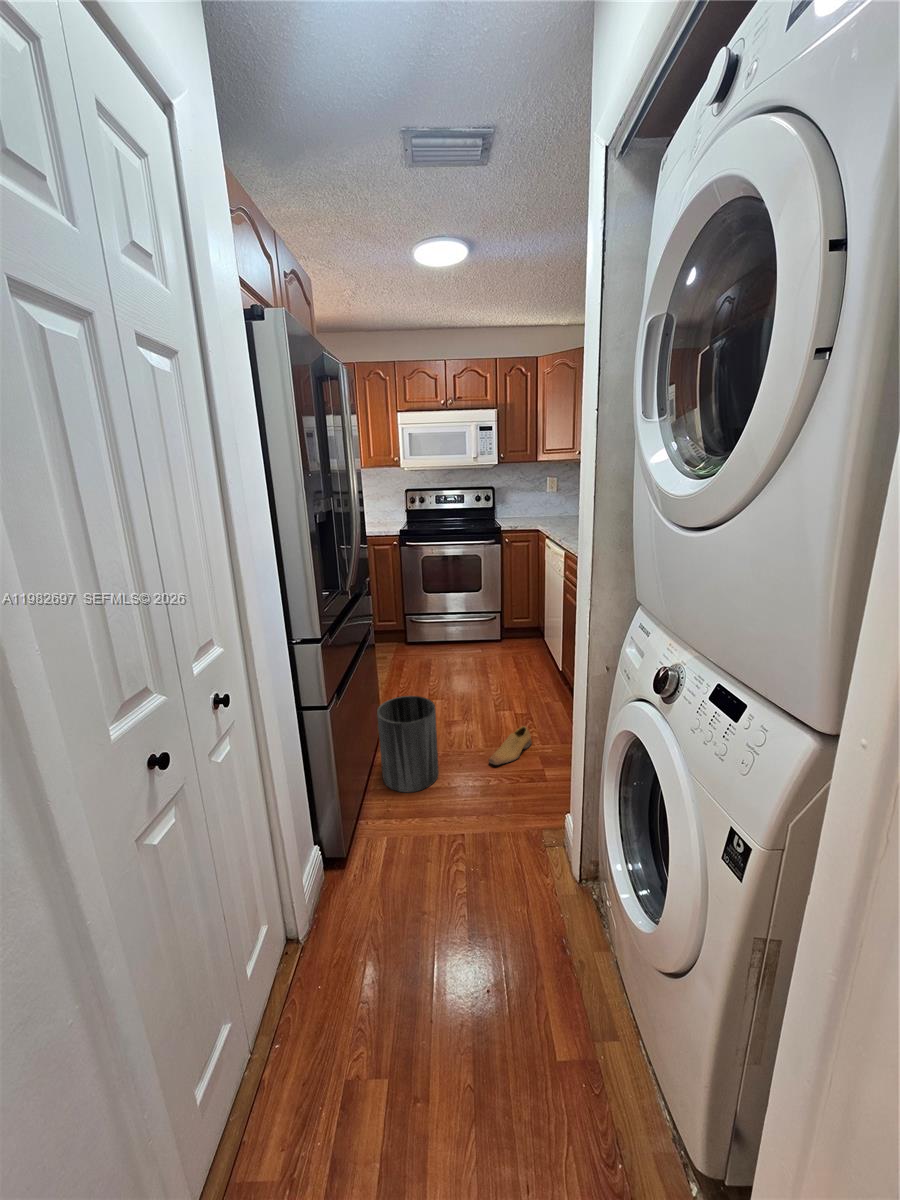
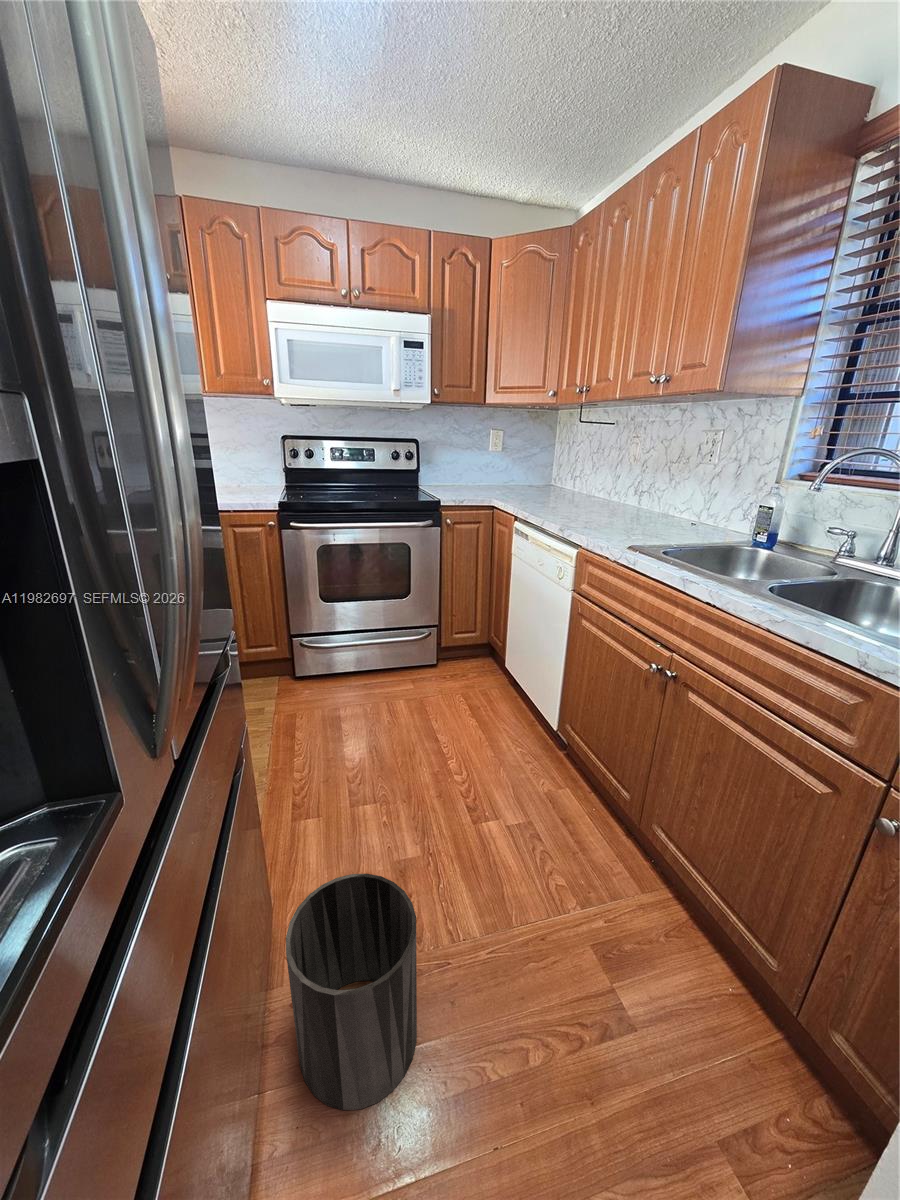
shoe: present [489,726,531,765] -> none [502,867,557,973]

